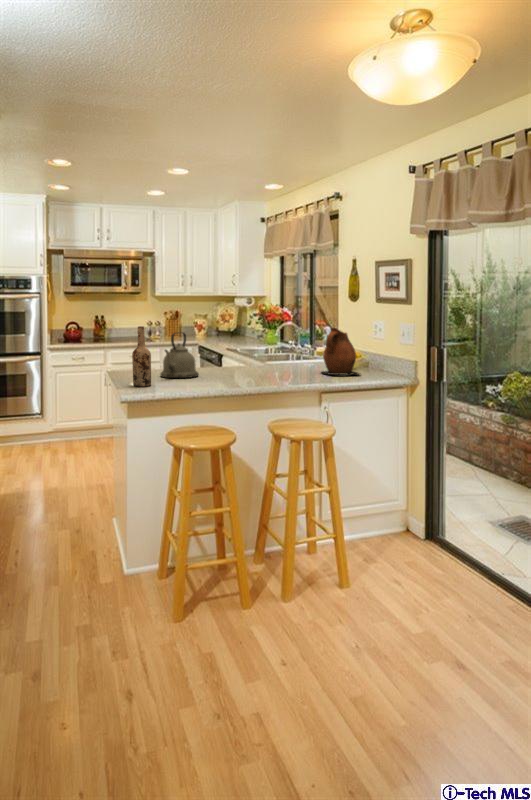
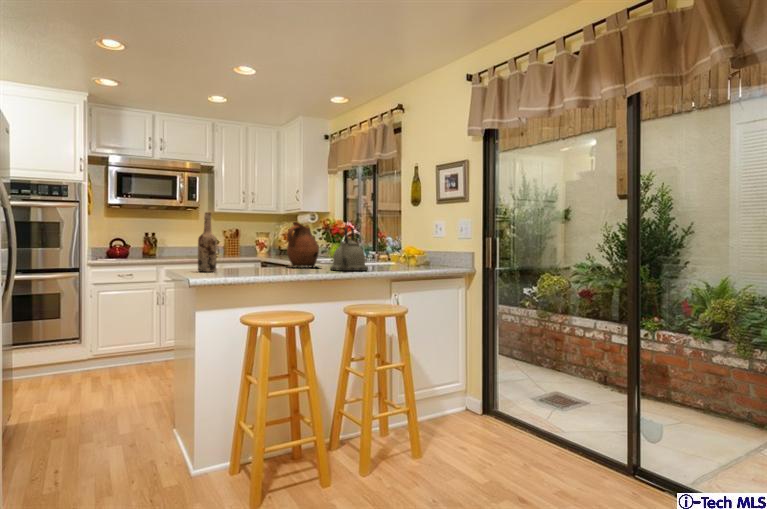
ceramic pitcher: present [322,328,360,375] -> present [287,222,319,267]
kettle: present [160,332,199,378] -> present [330,227,368,271]

